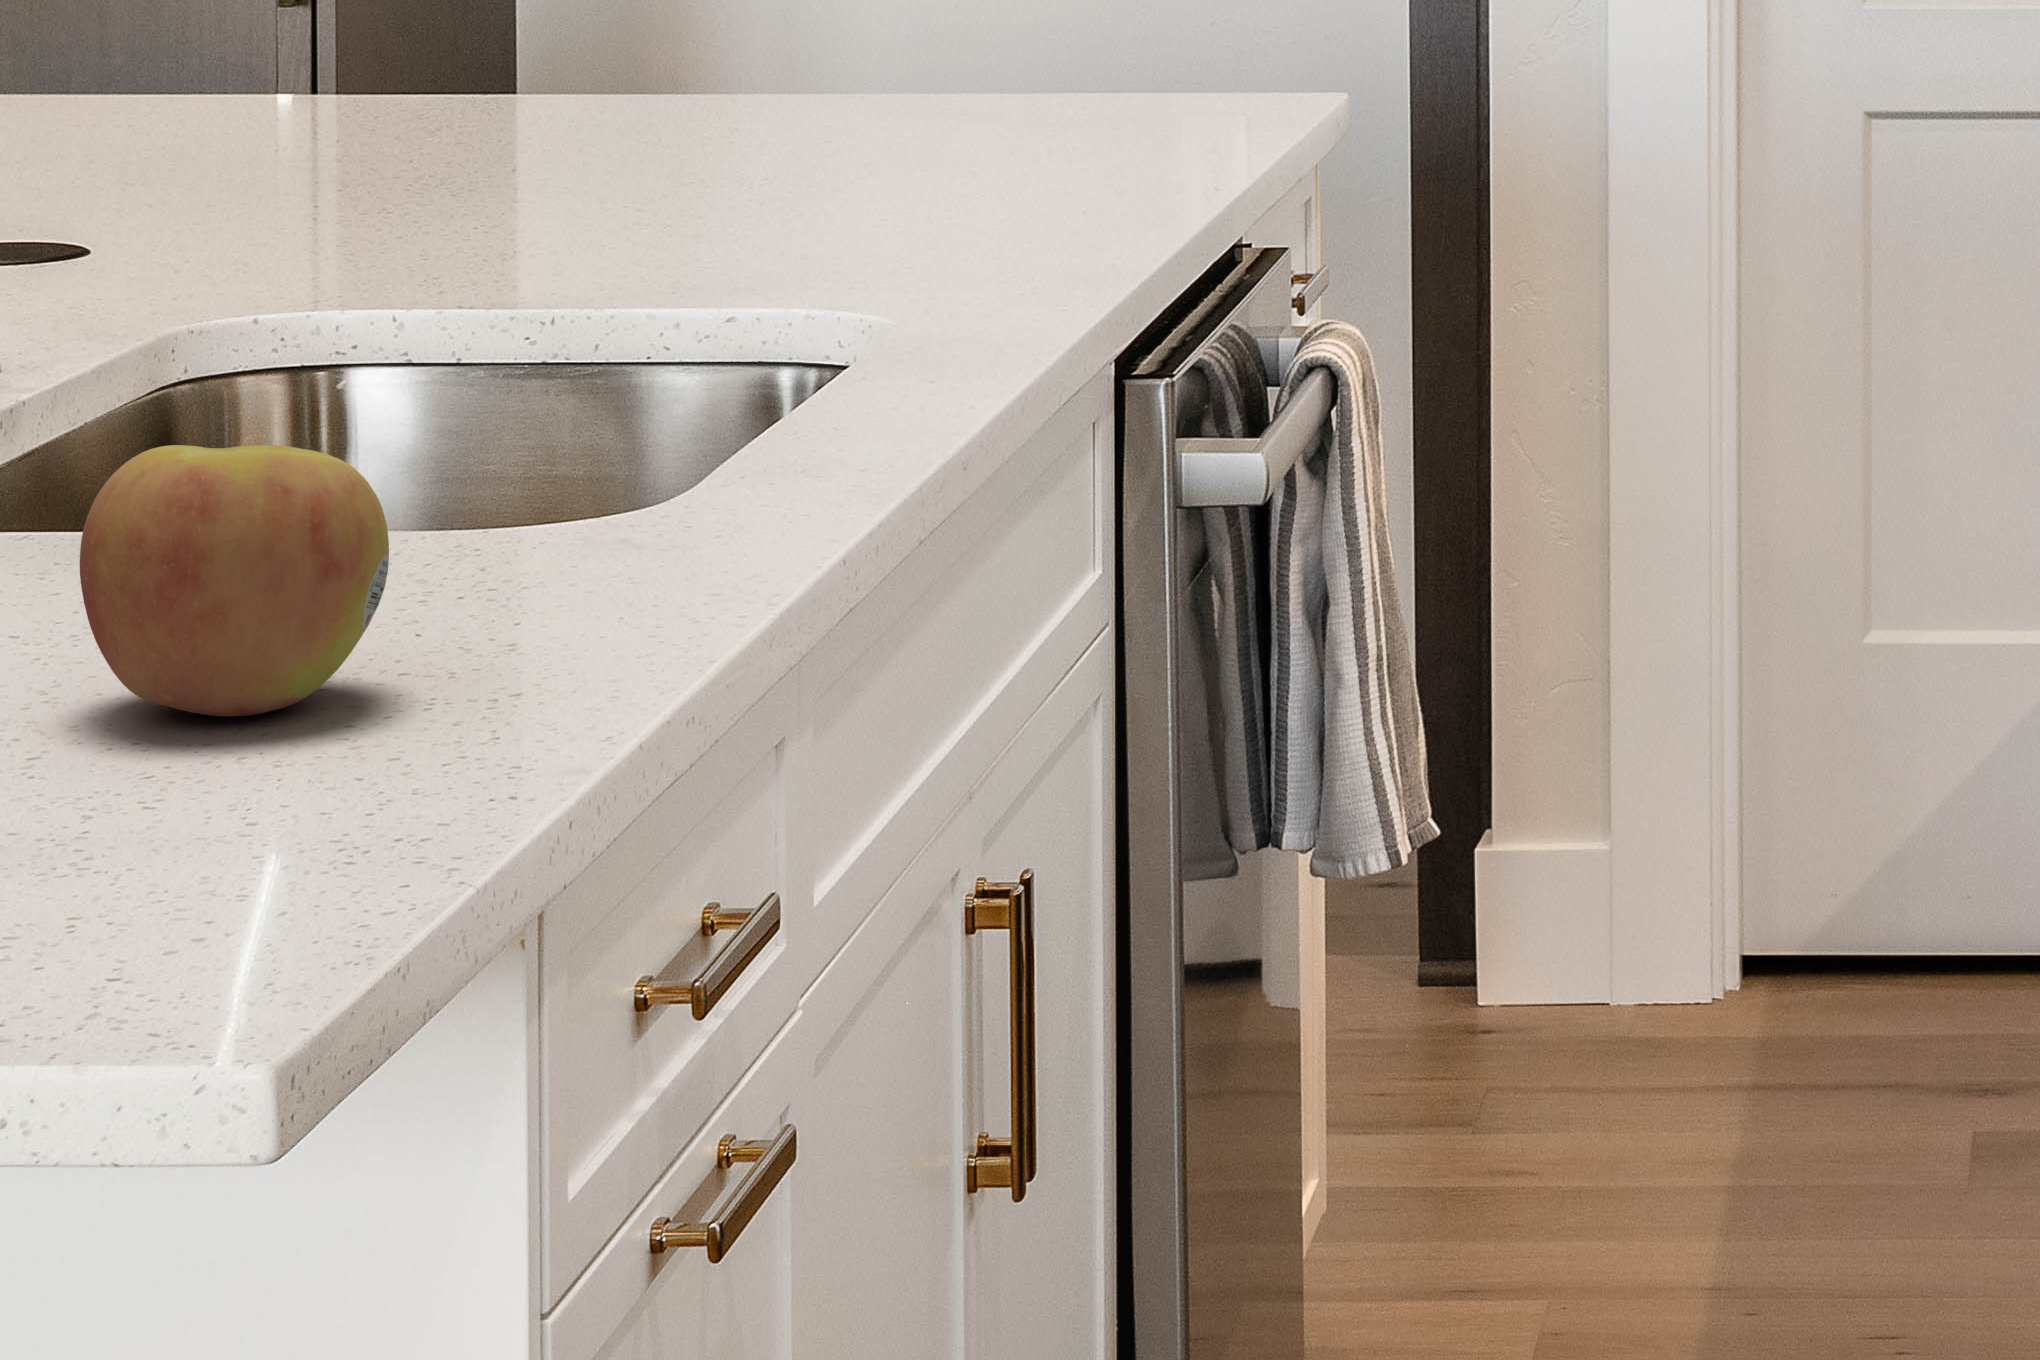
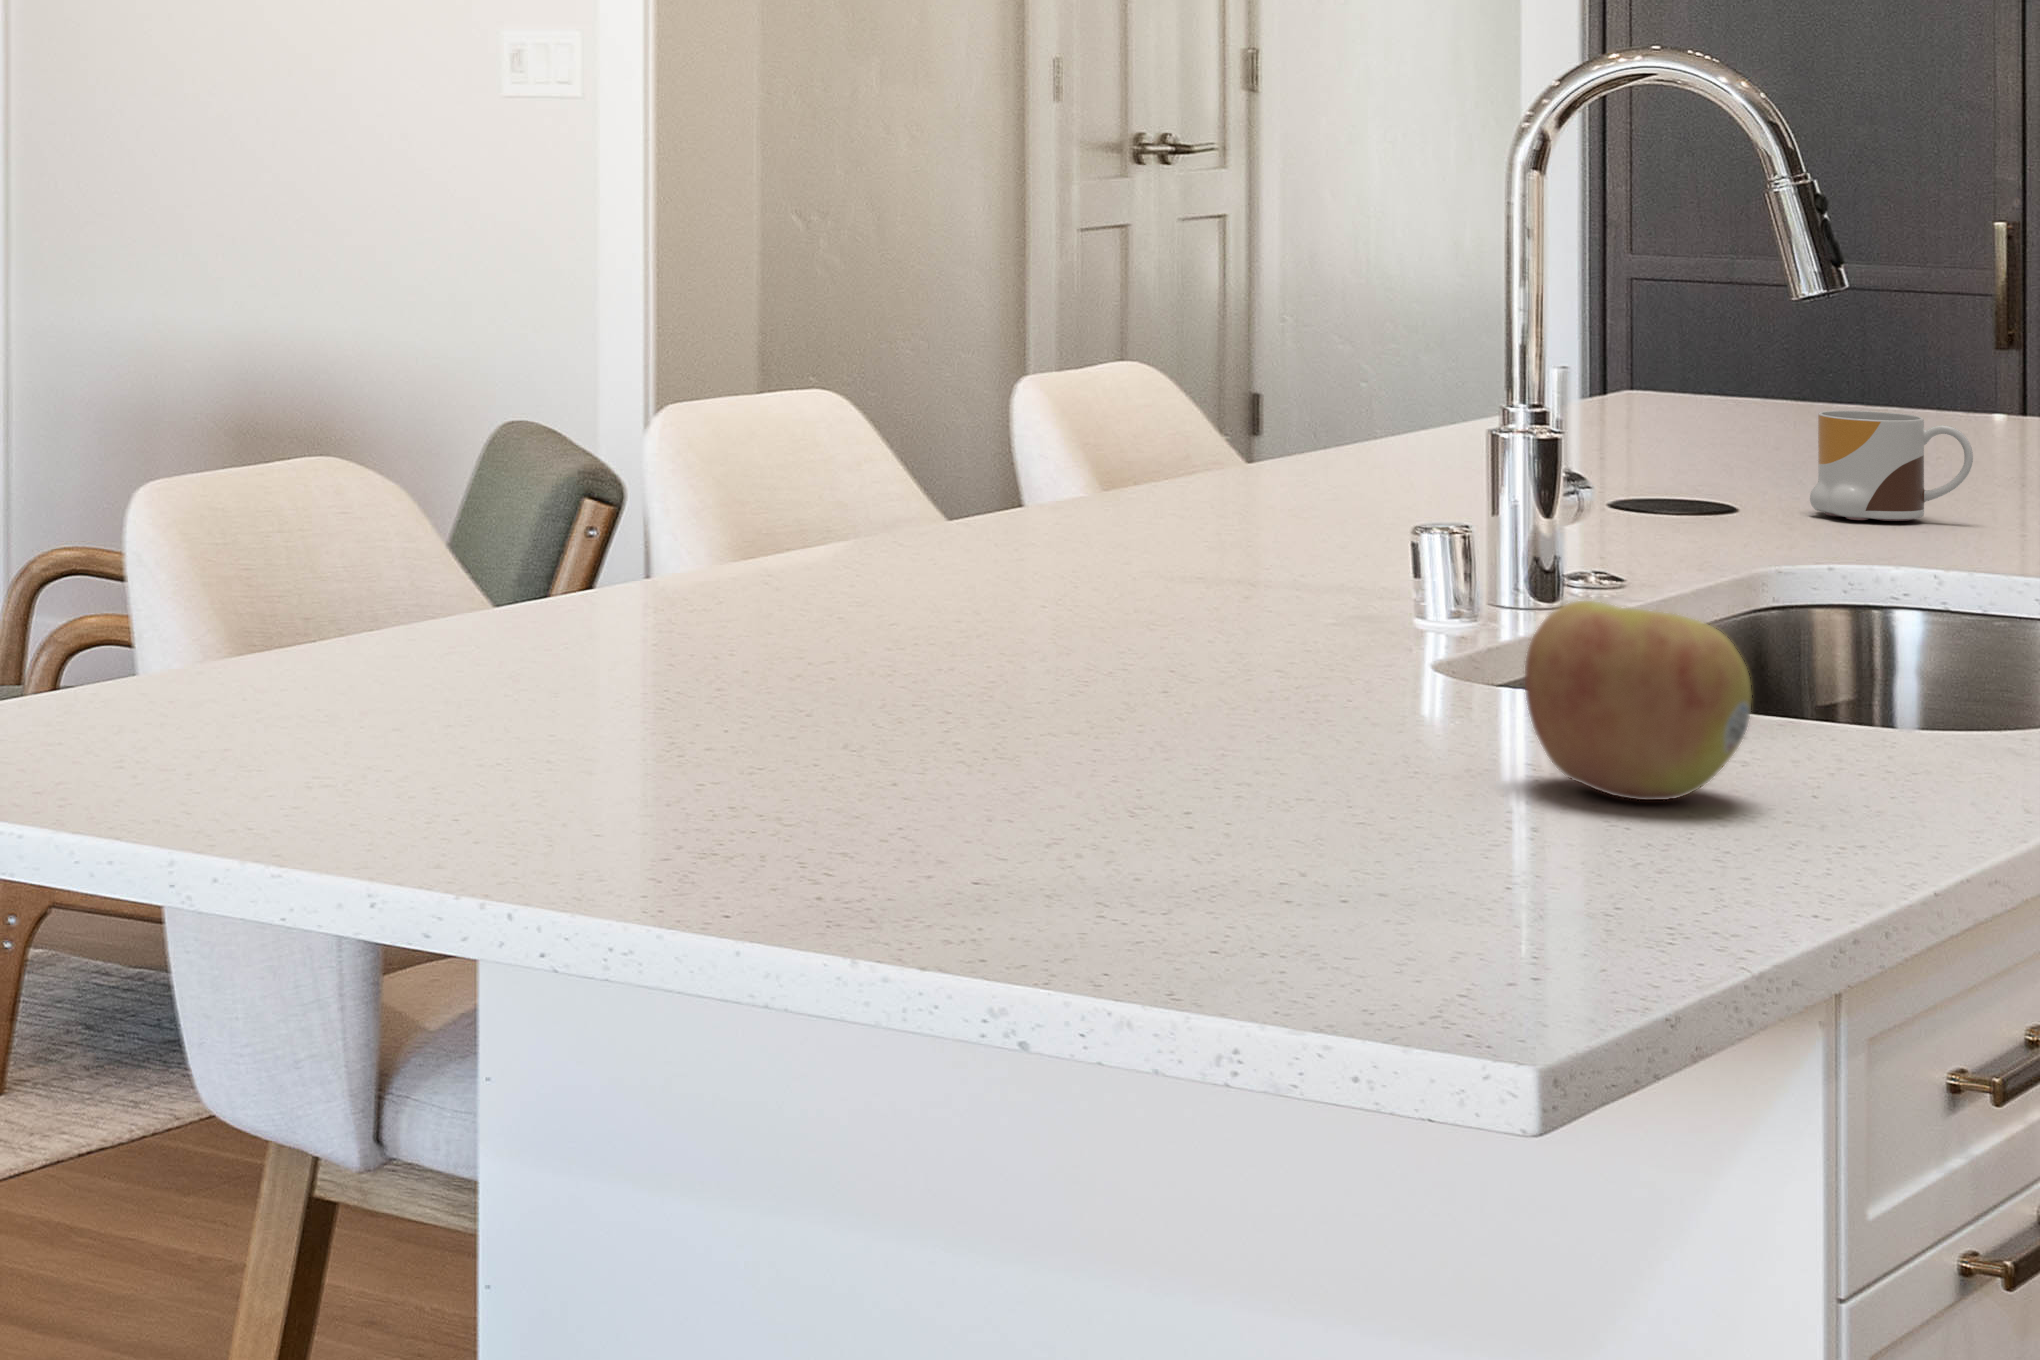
mug: none [166,64,372,215] -> present [1810,411,1973,521]

